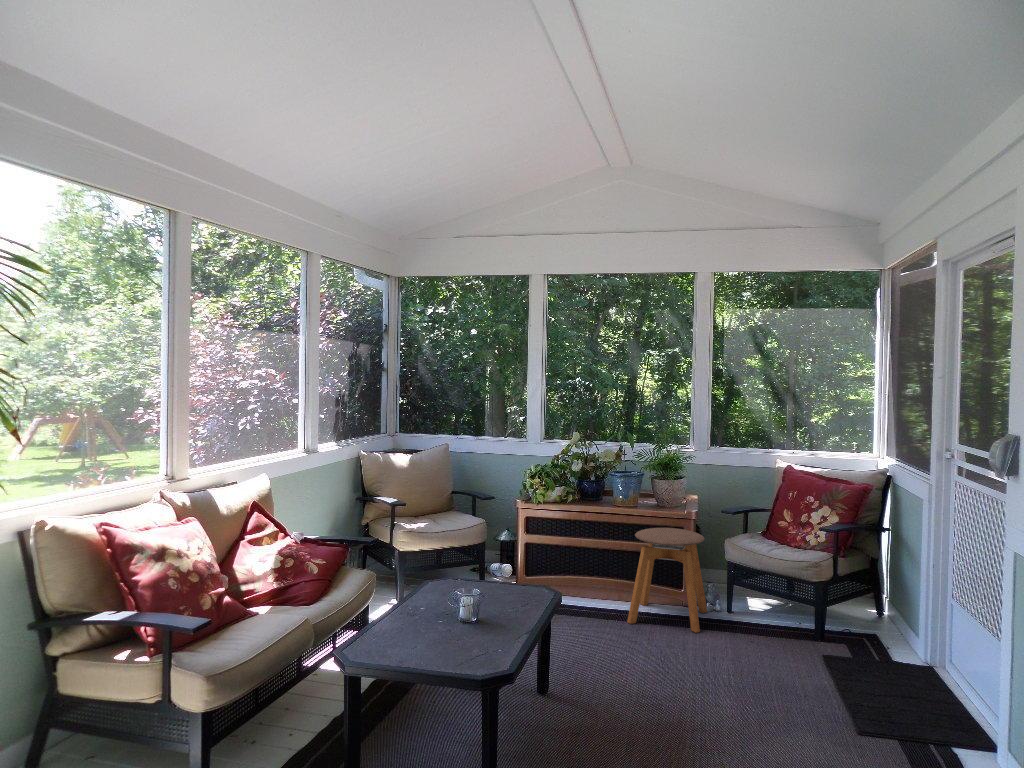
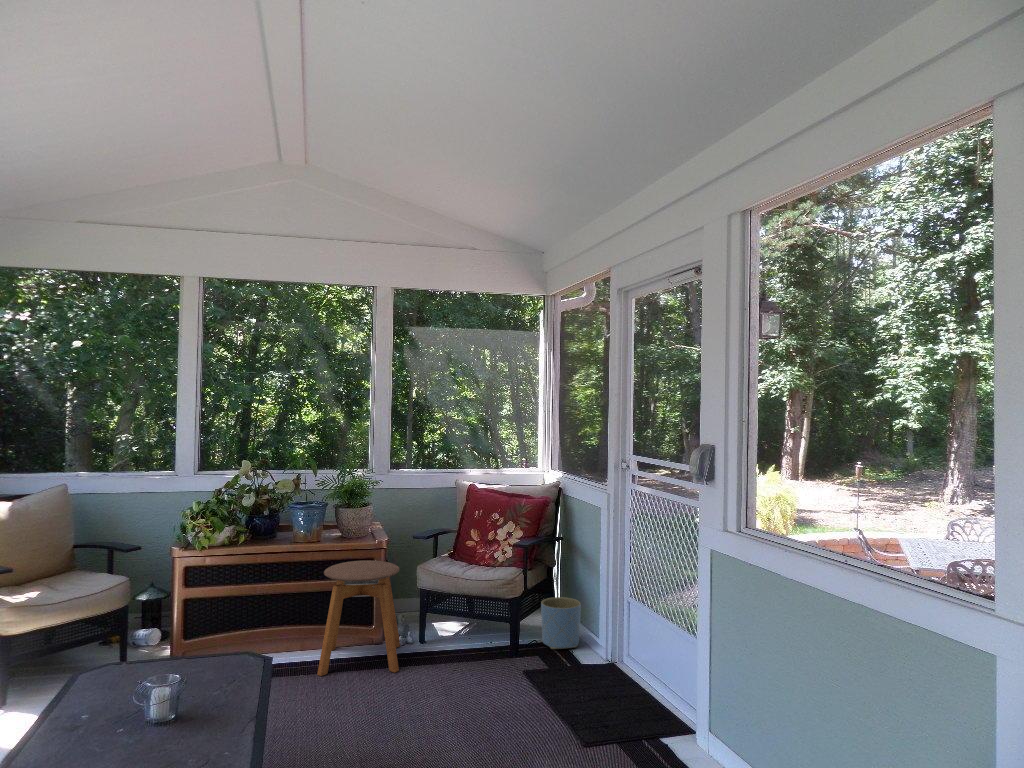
planter: none [855,589,902,644] -> present [541,597,581,649]

